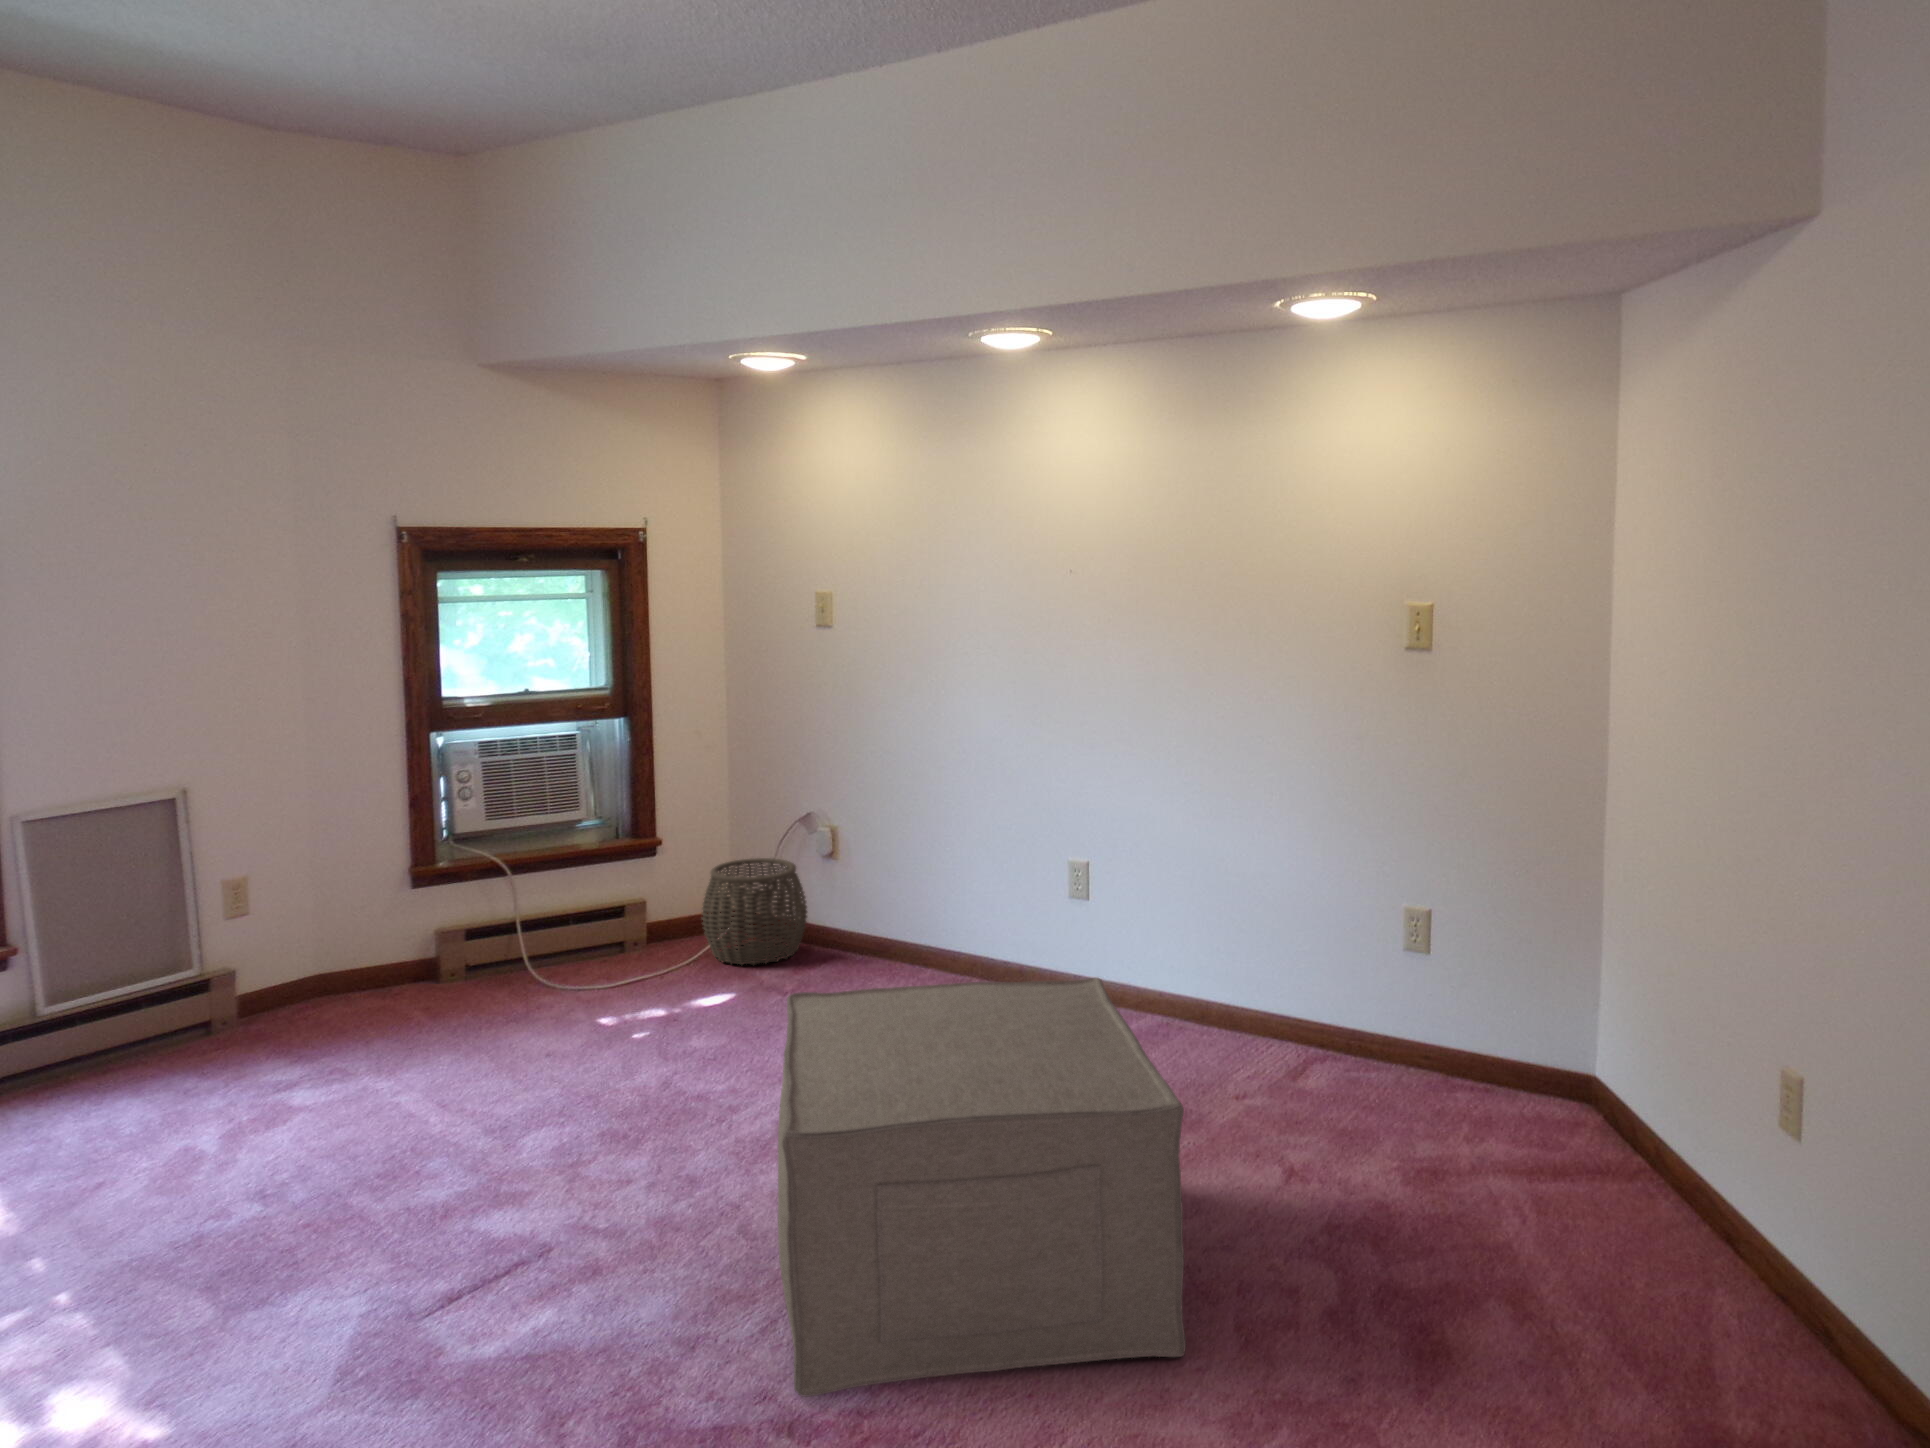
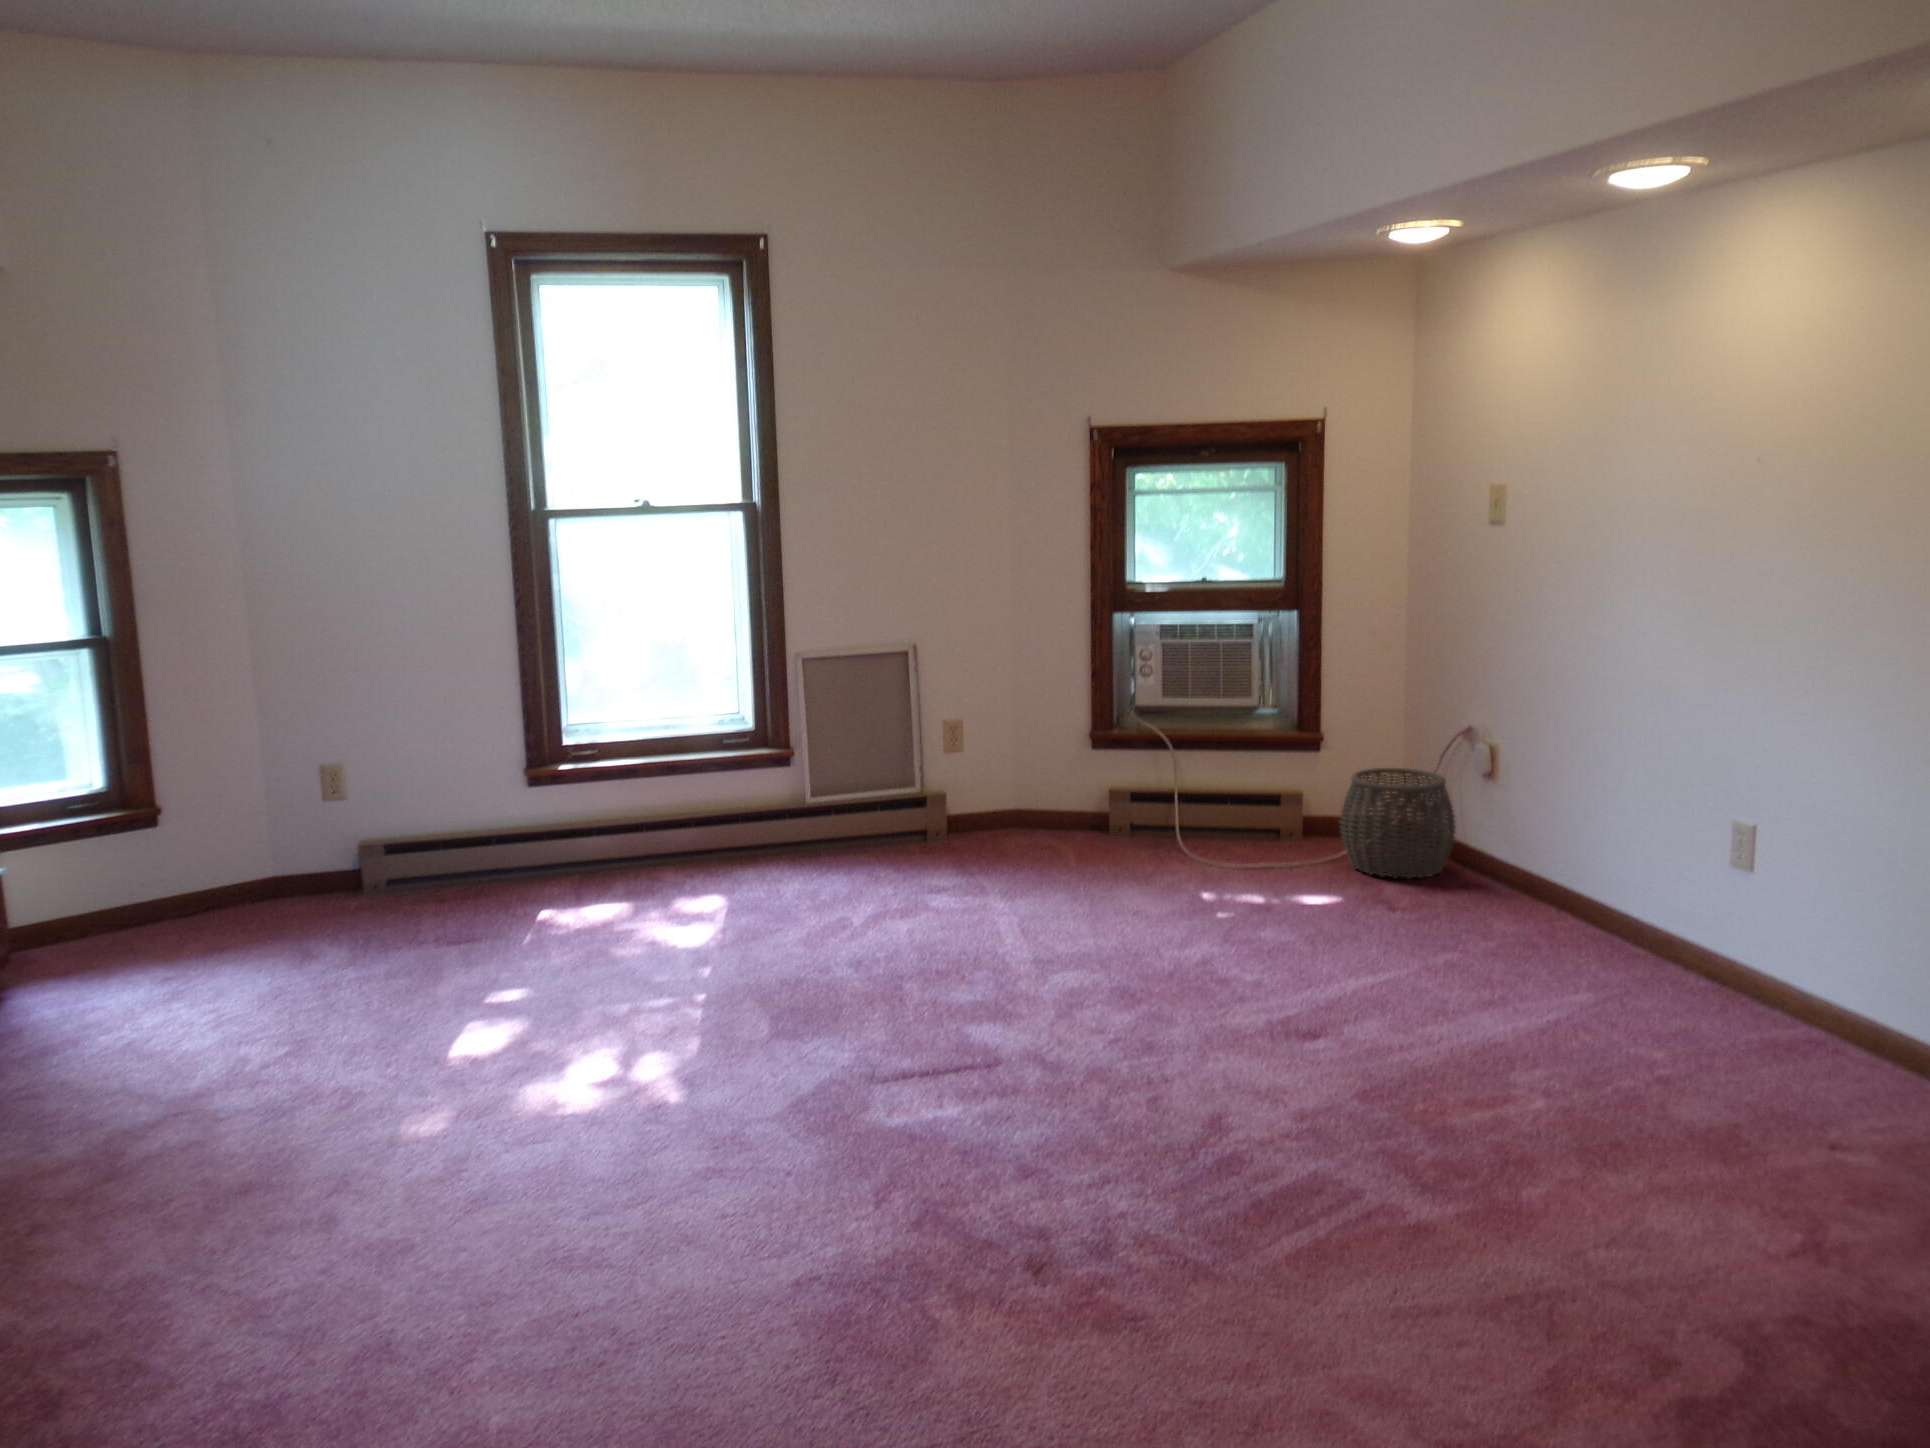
ottoman: present [778,978,1186,1397] -> none [1051,876,1558,1354]

